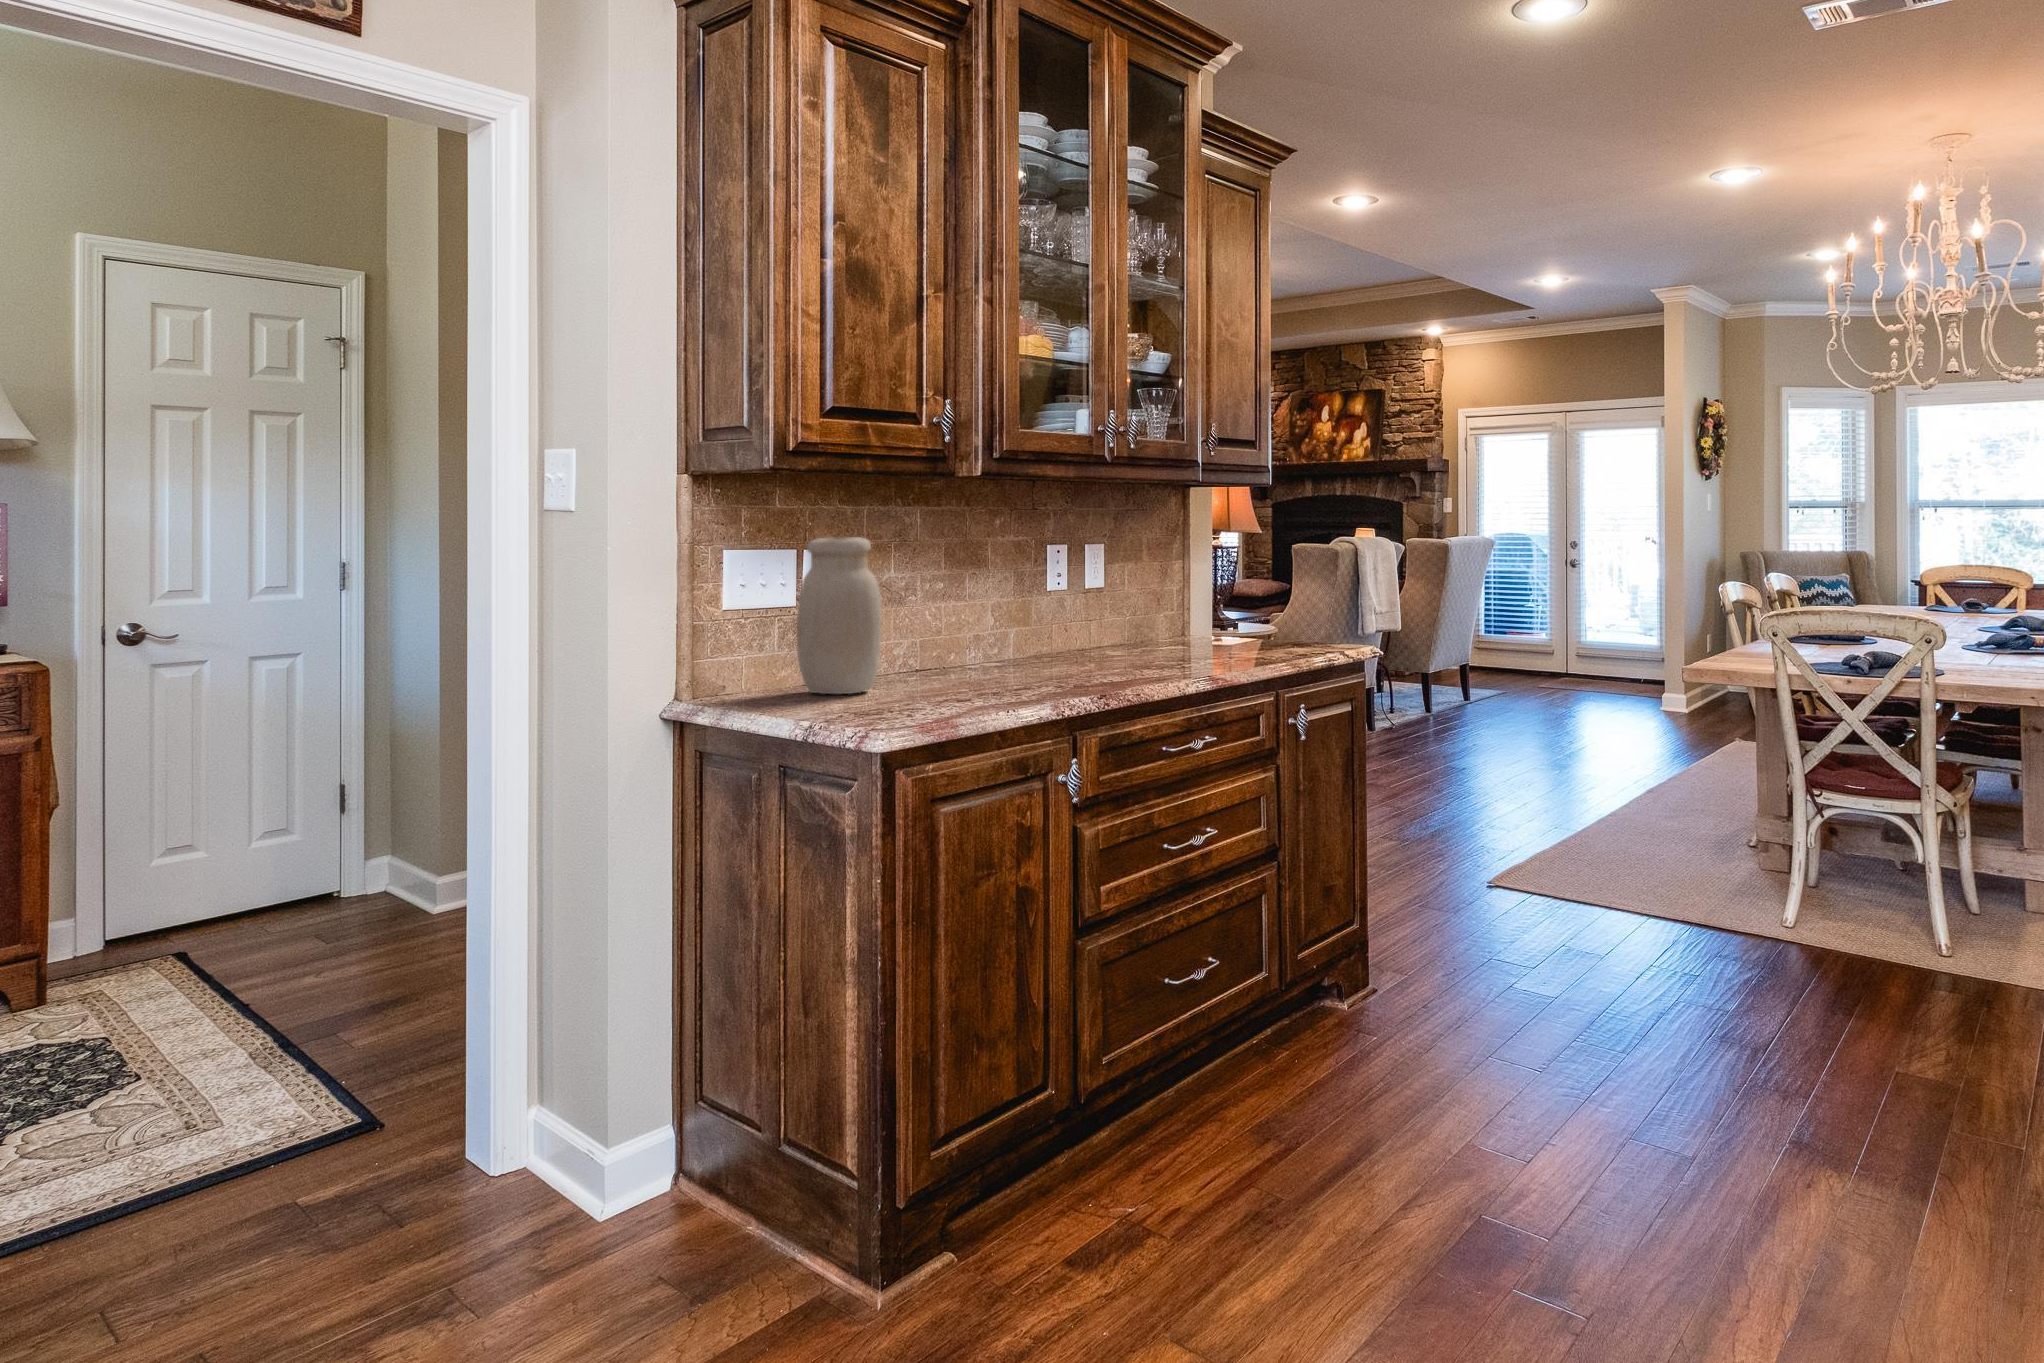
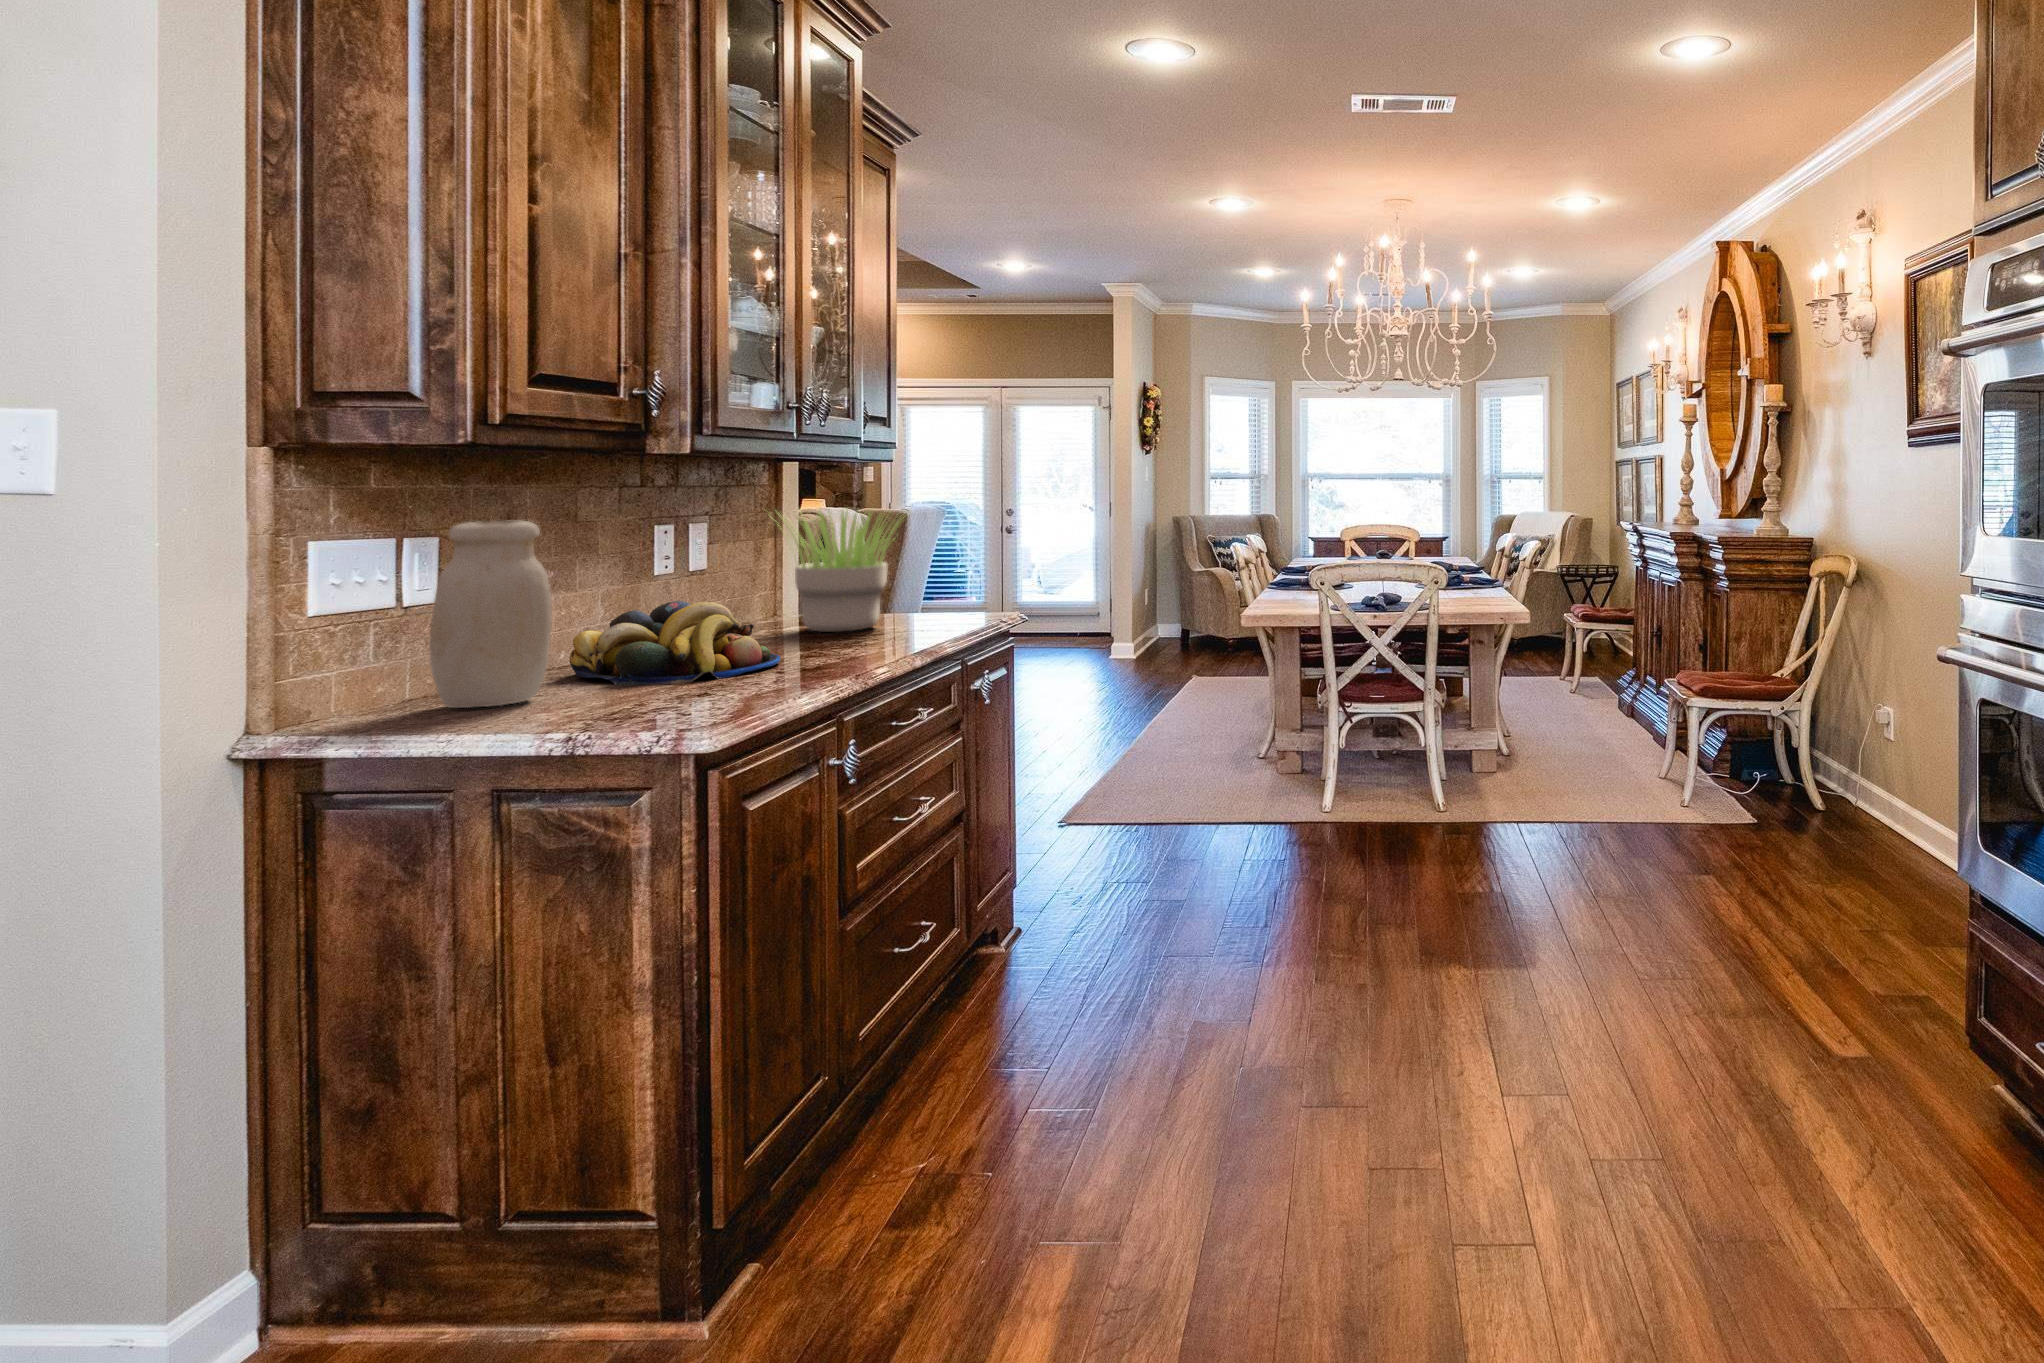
potted plant: none [1134,529,1275,653] -> present [777,510,908,632]
fruit bowl: none [931,614,1097,689] -> present [569,601,780,686]

